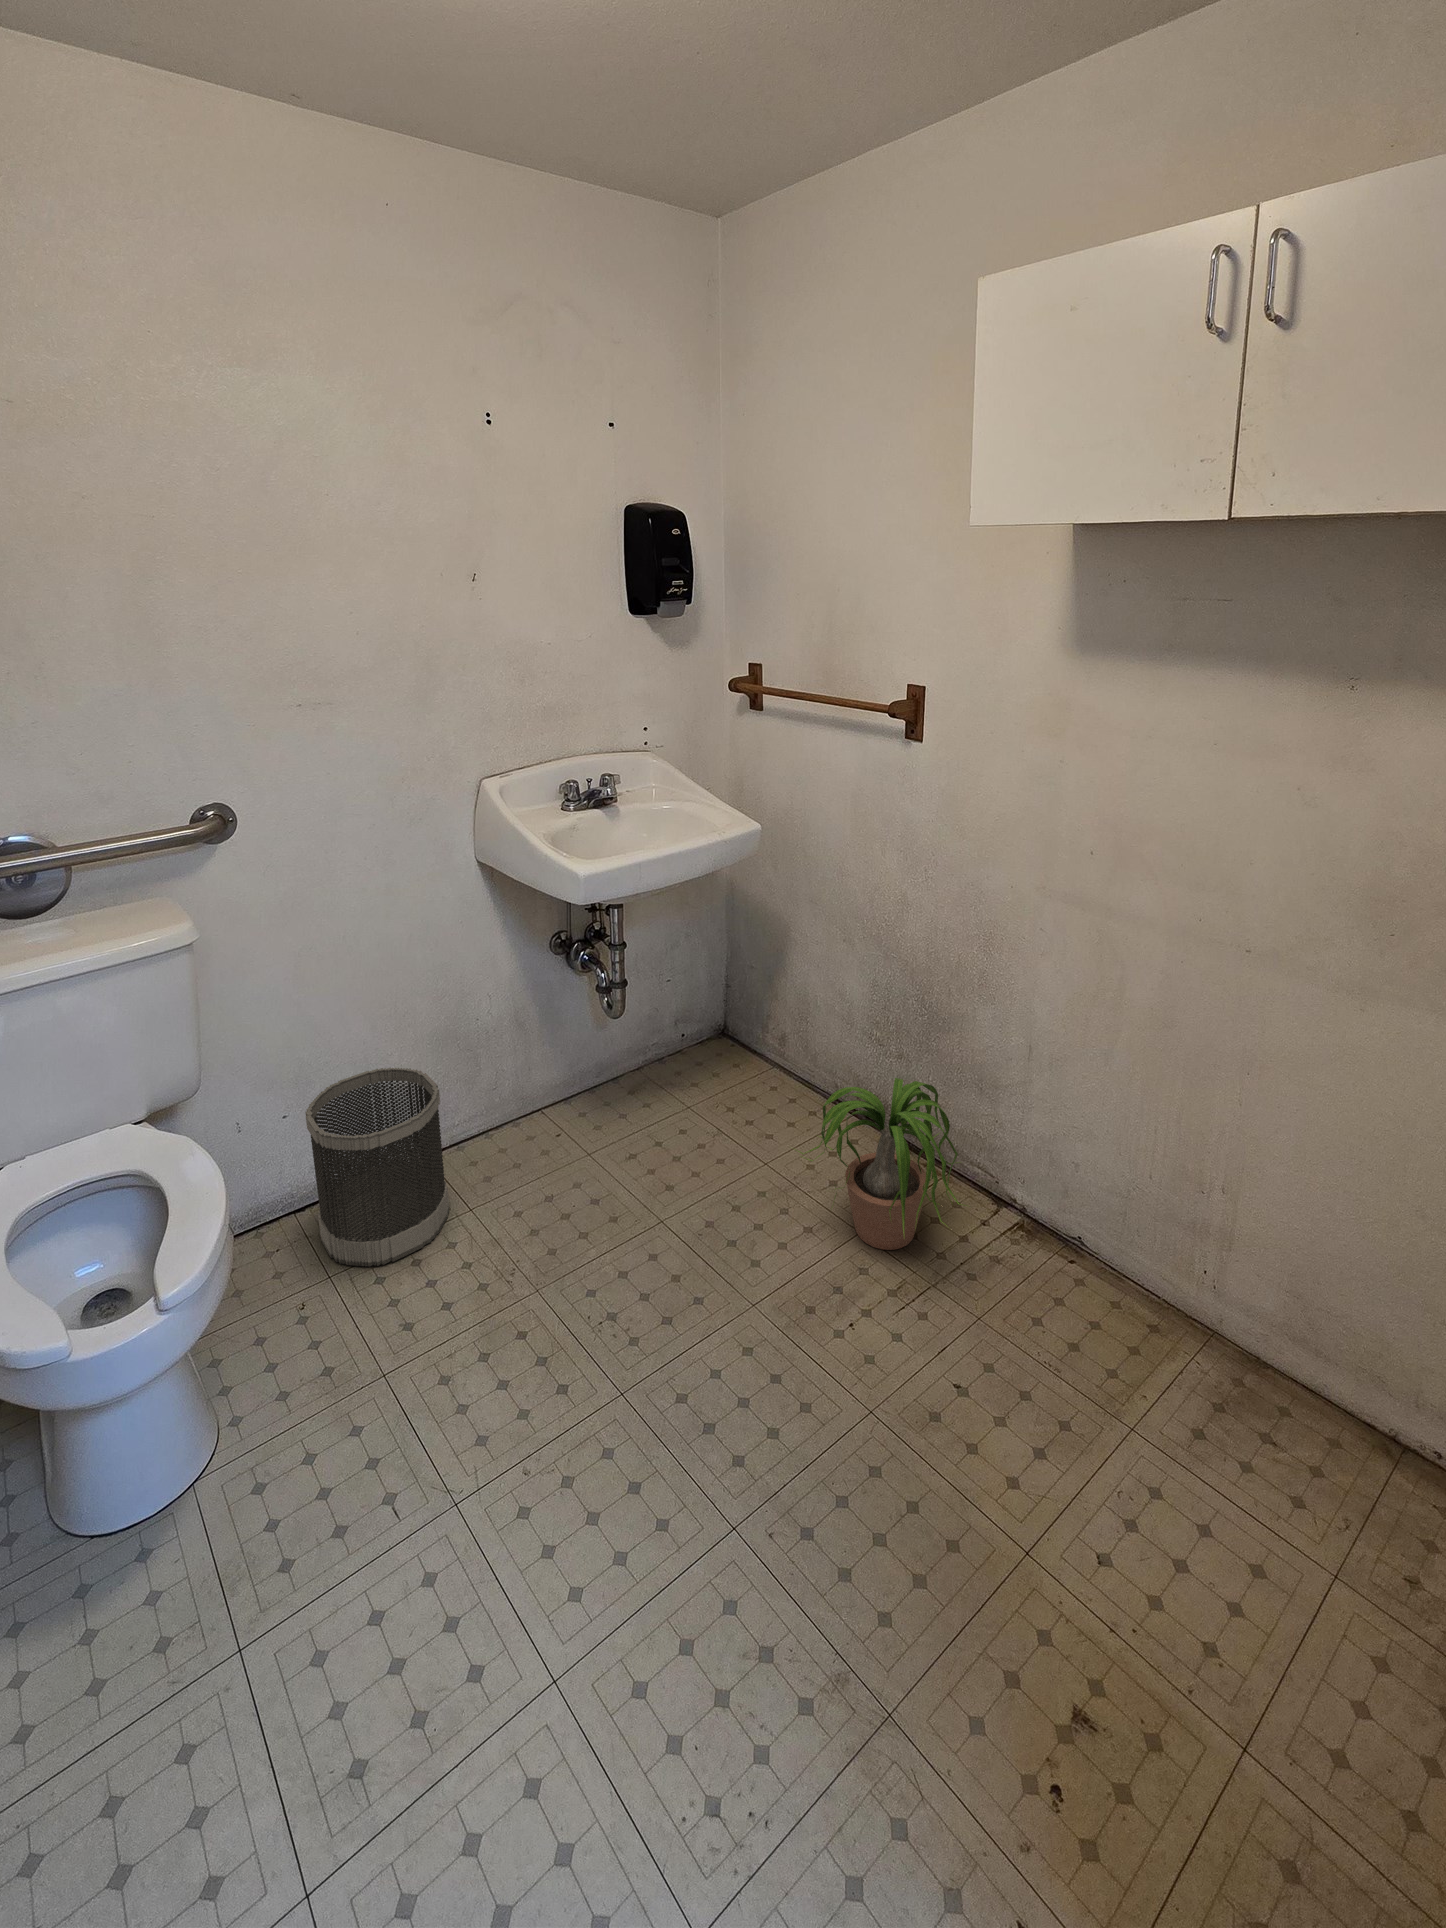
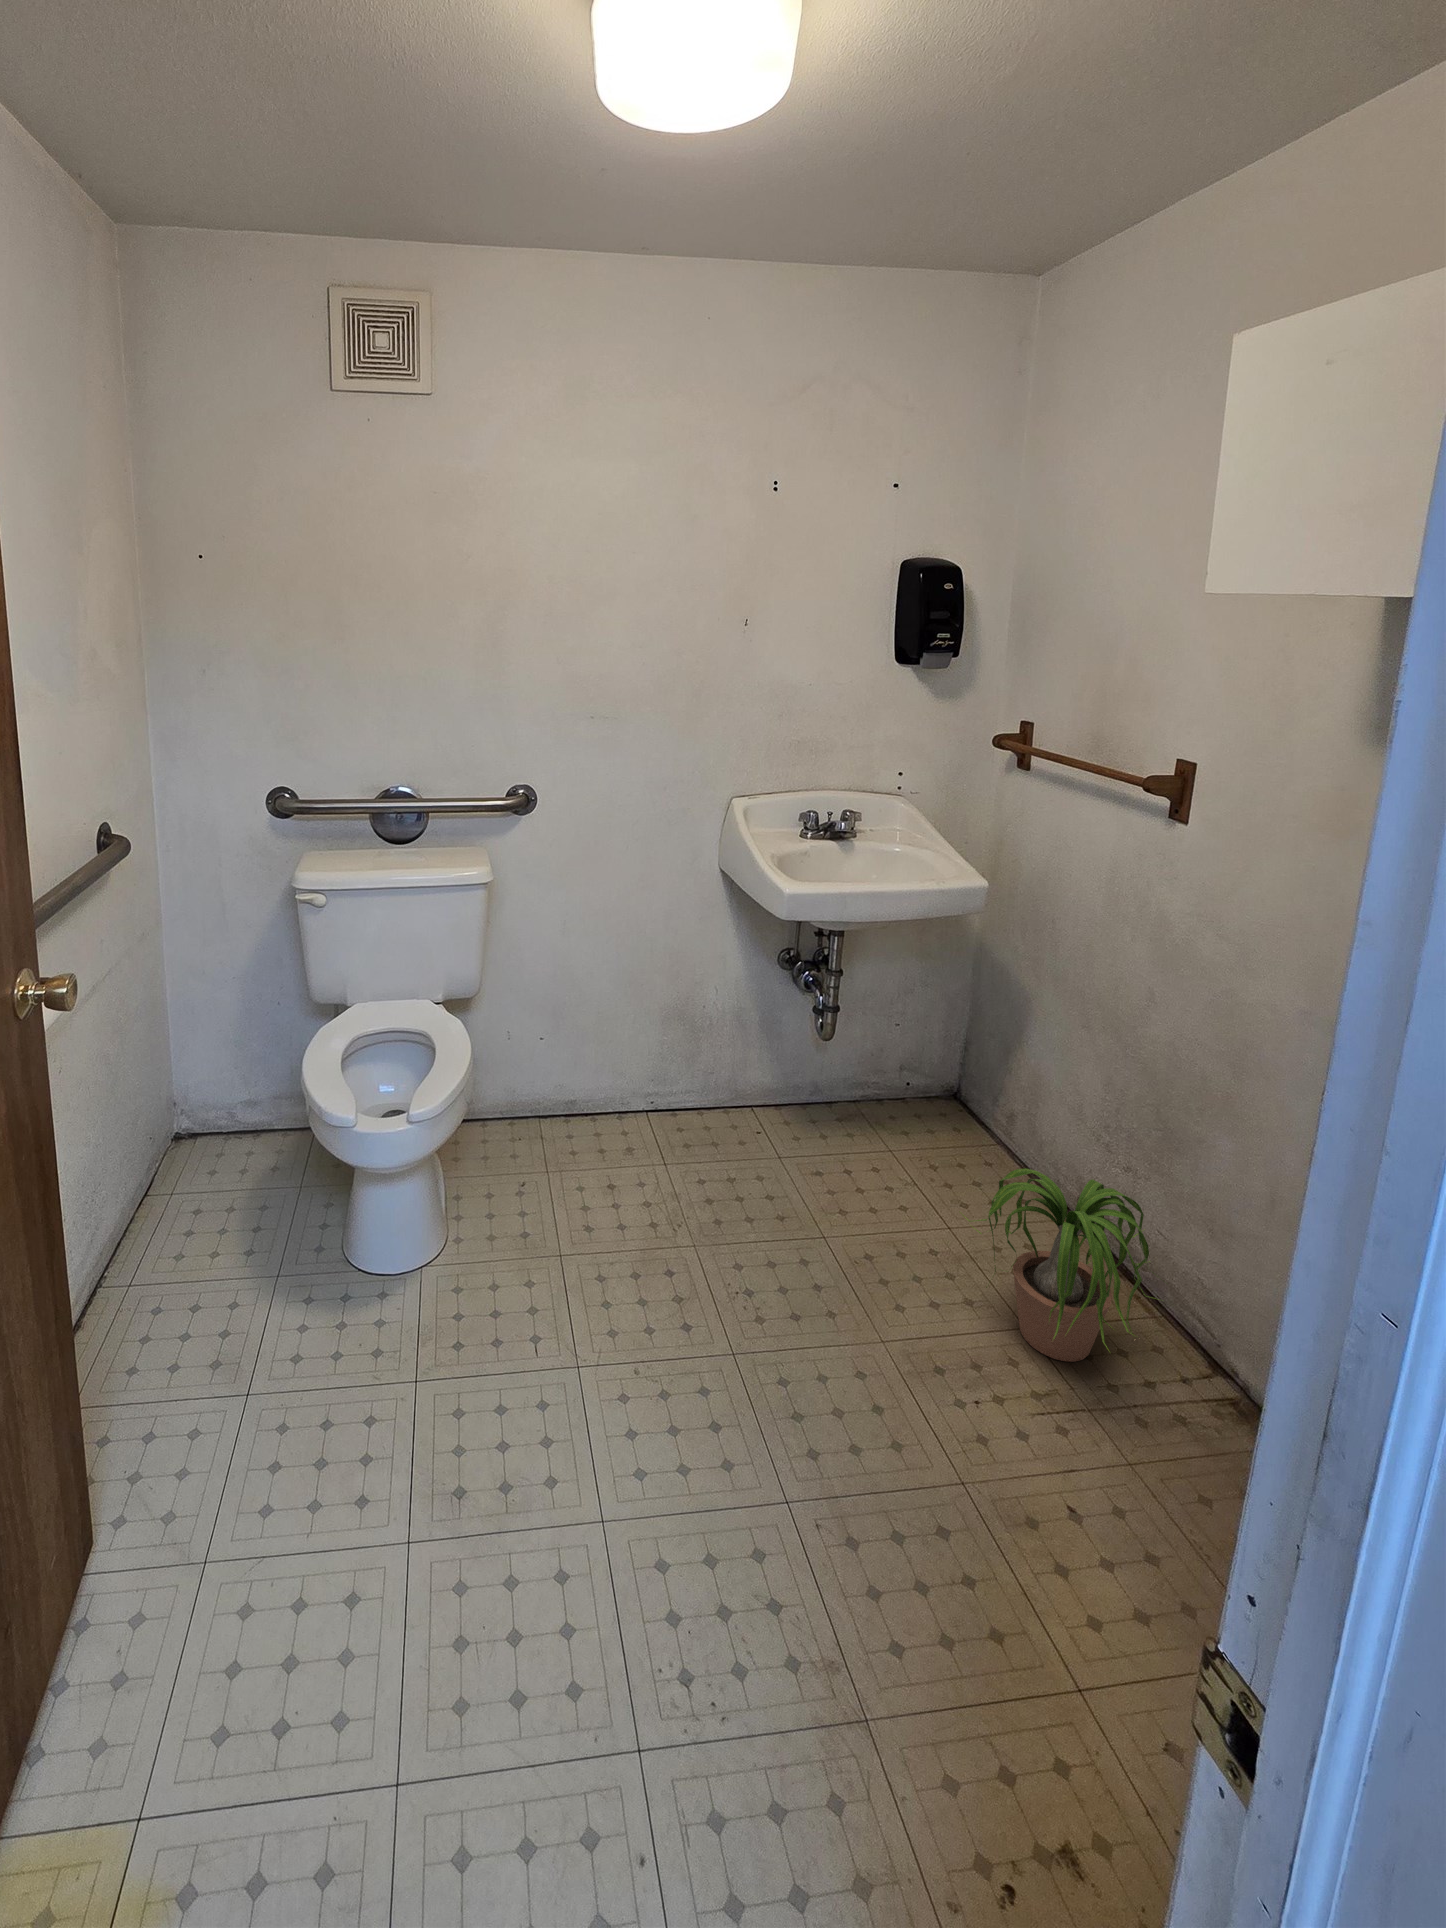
wastebasket: present [305,1068,449,1267] -> none [550,1023,652,1180]

